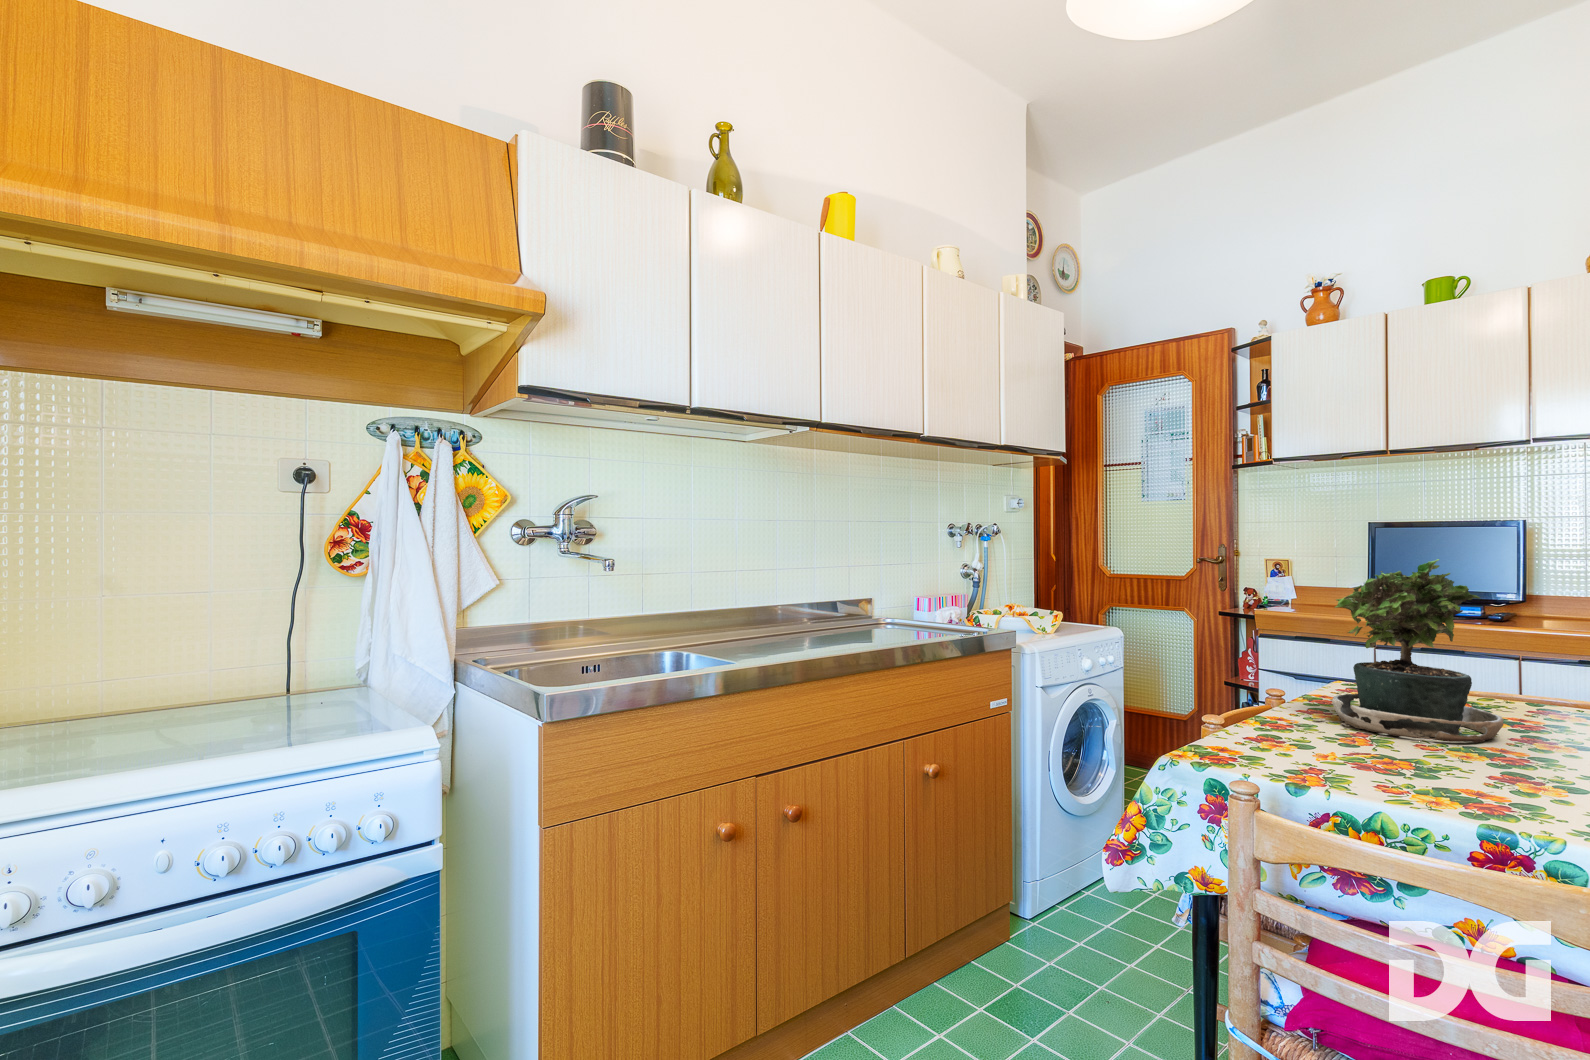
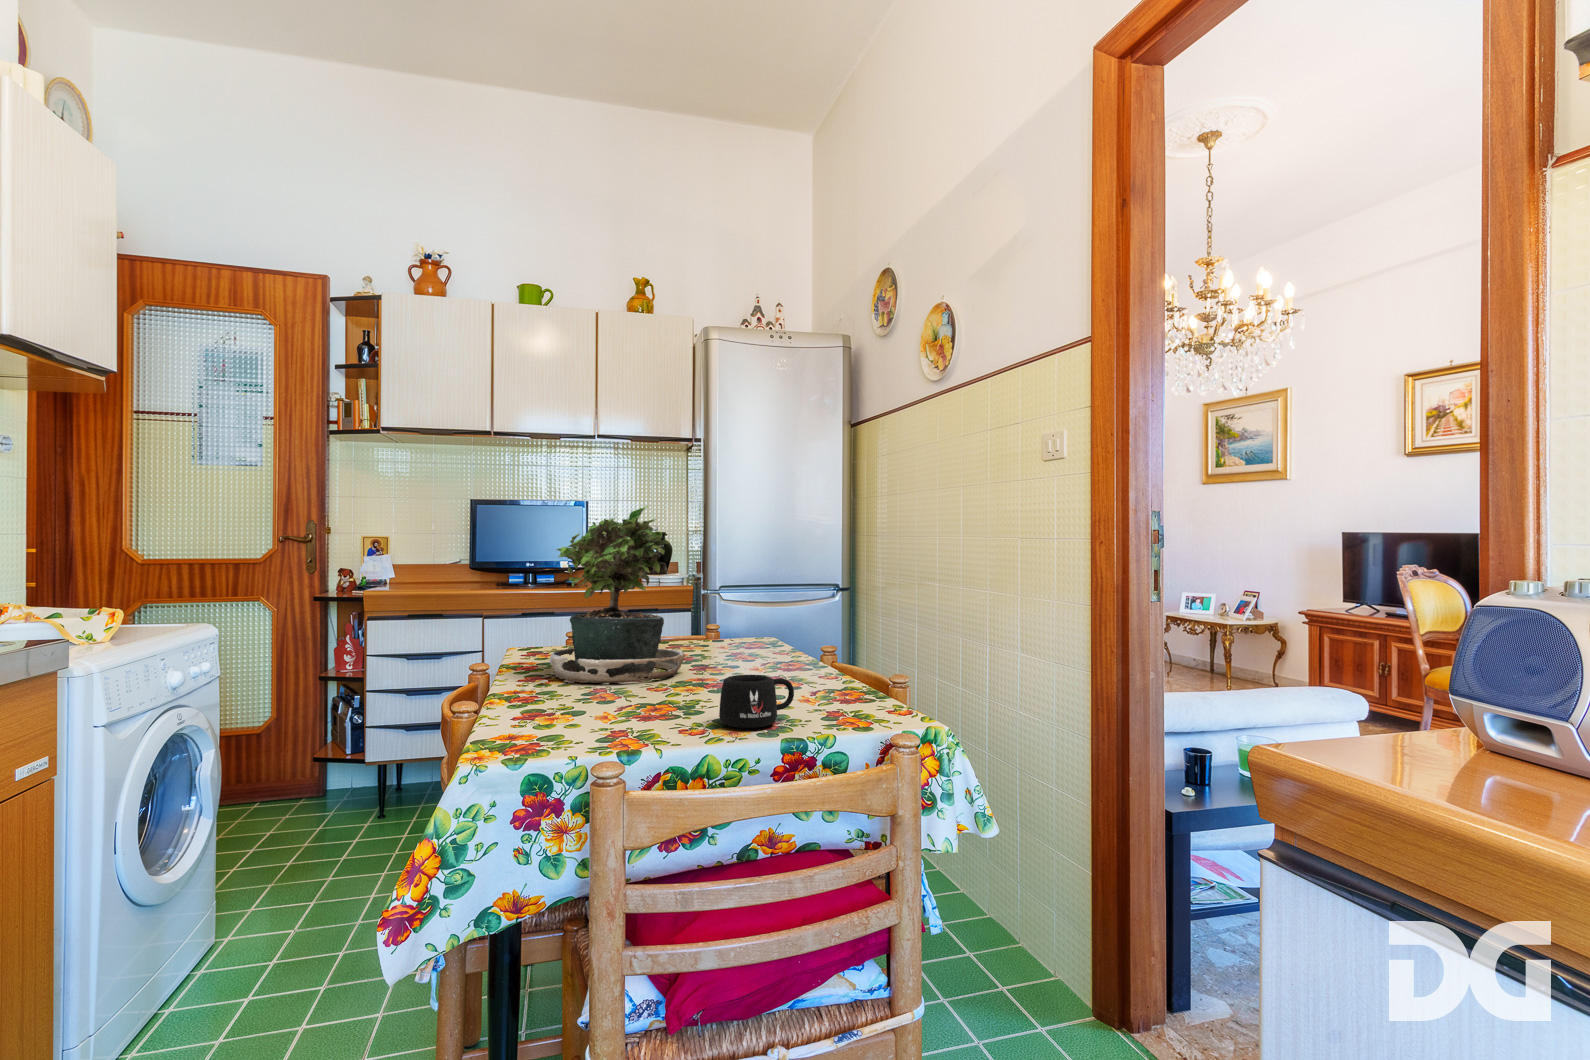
mug: none [1430,751,1540,811] -> present [719,675,794,728]

